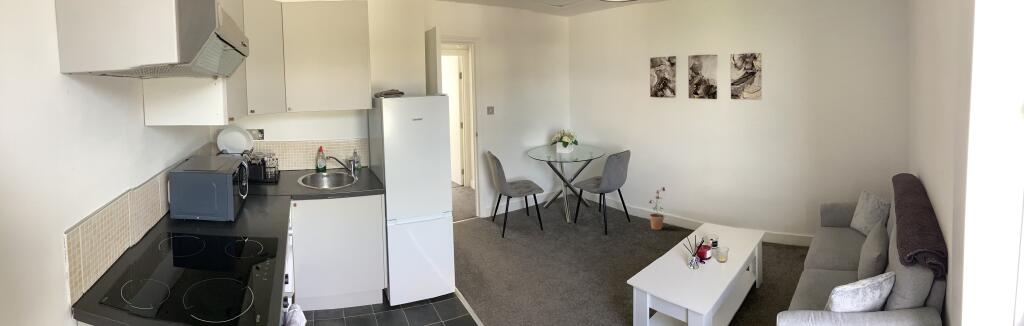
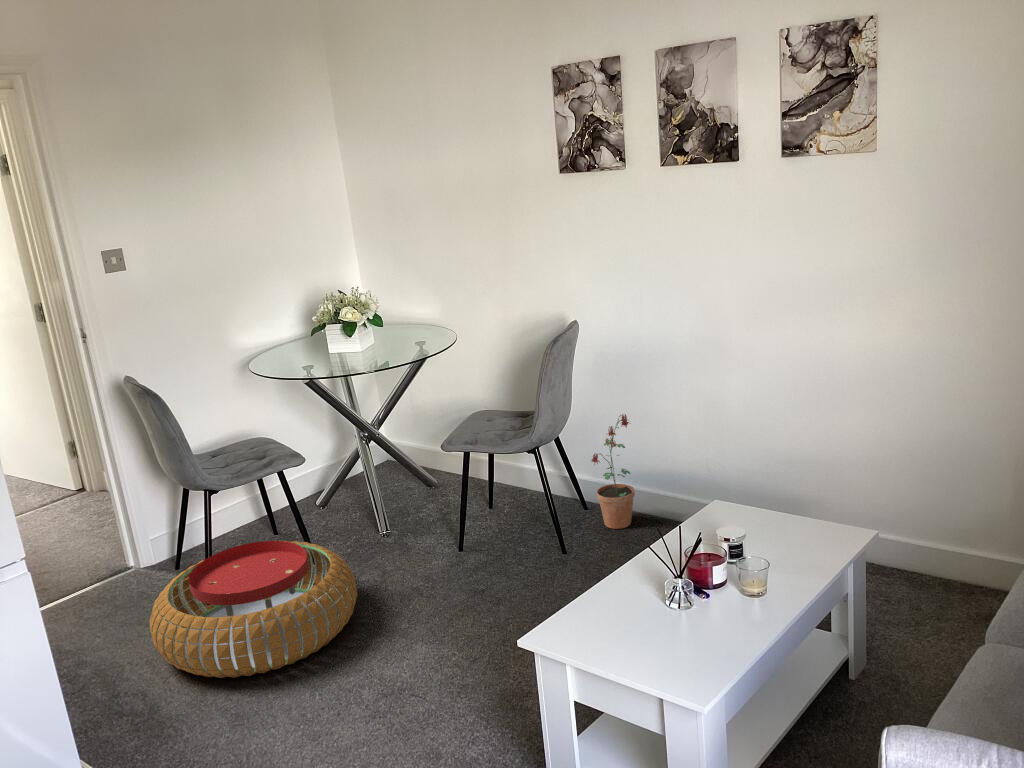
pouf: none [491,210,558,248] -> present [149,541,357,678]

